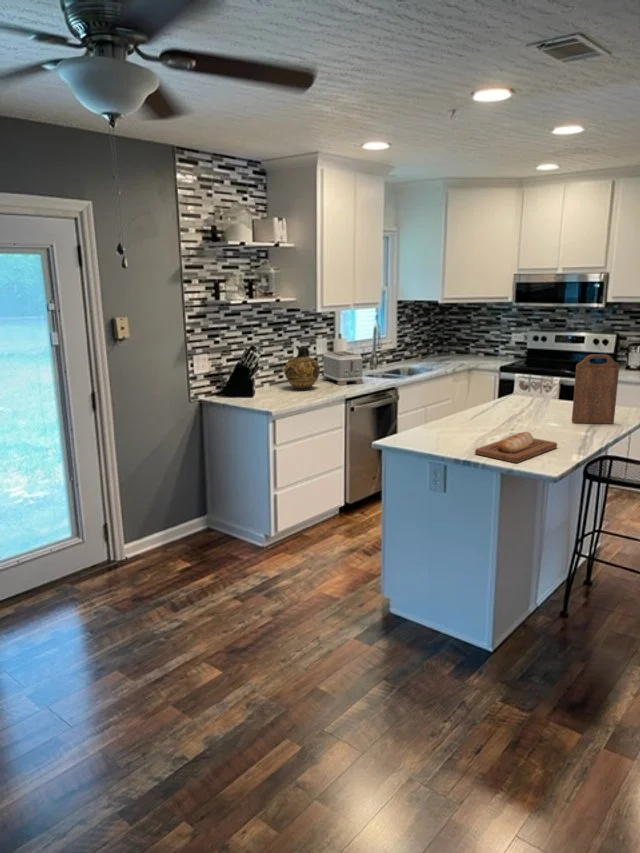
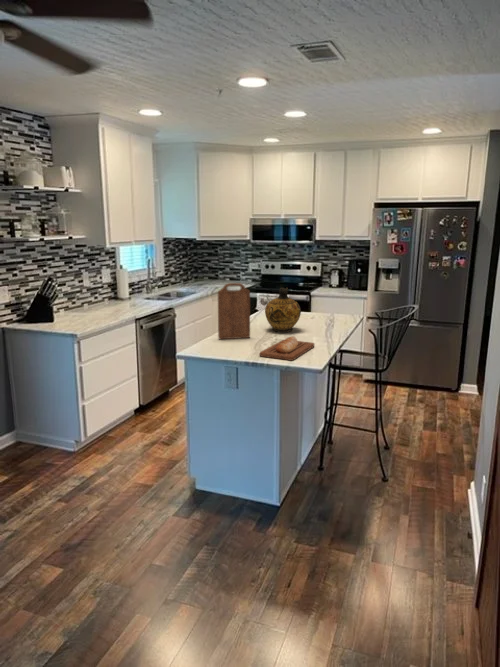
ceramic jug: present [284,346,320,390] -> present [265,288,301,332]
toaster: present [323,351,364,385] -> none [109,280,146,308]
cutting board: present [572,354,619,424] -> present [218,283,250,339]

